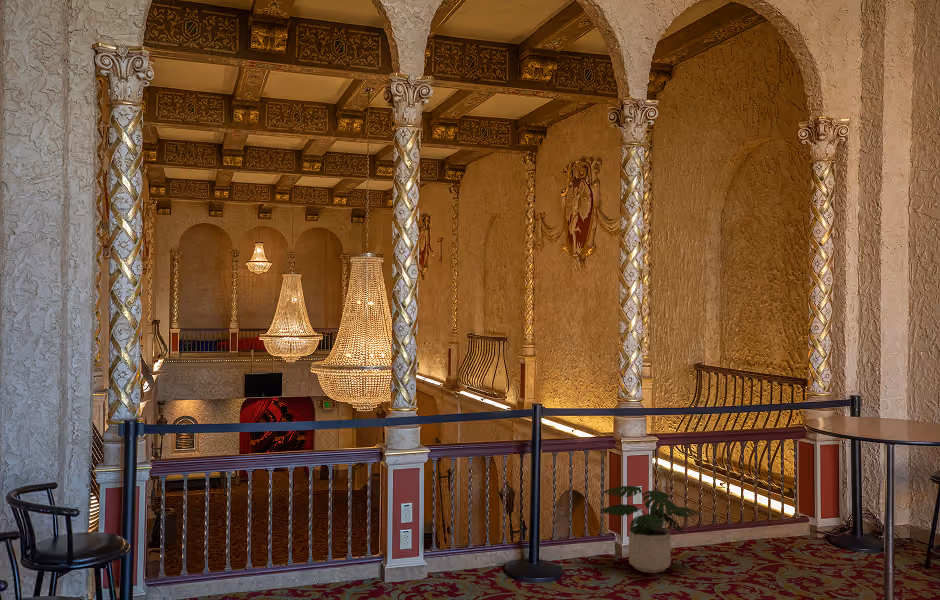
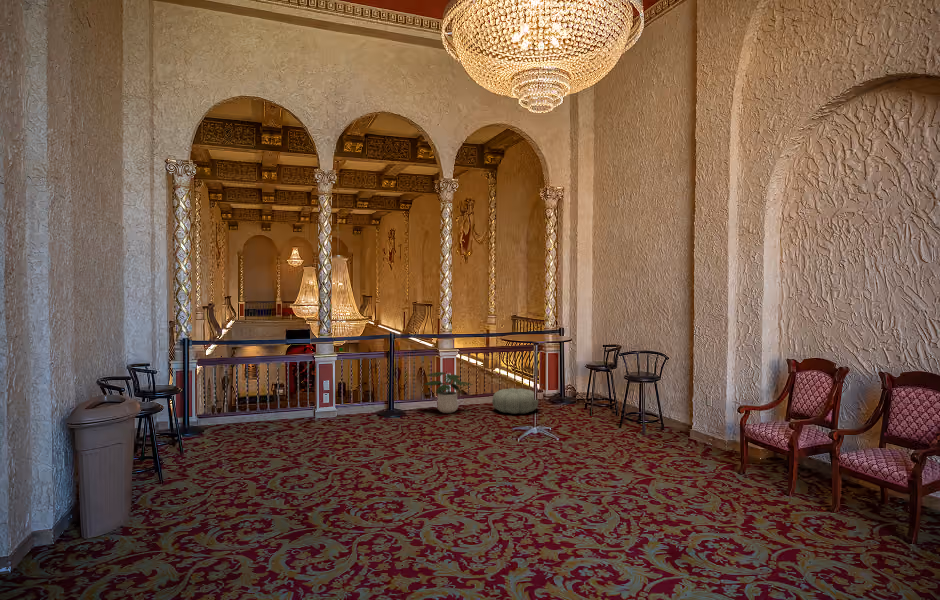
pouf: none [740,519,841,579] -> present [492,388,538,414]

